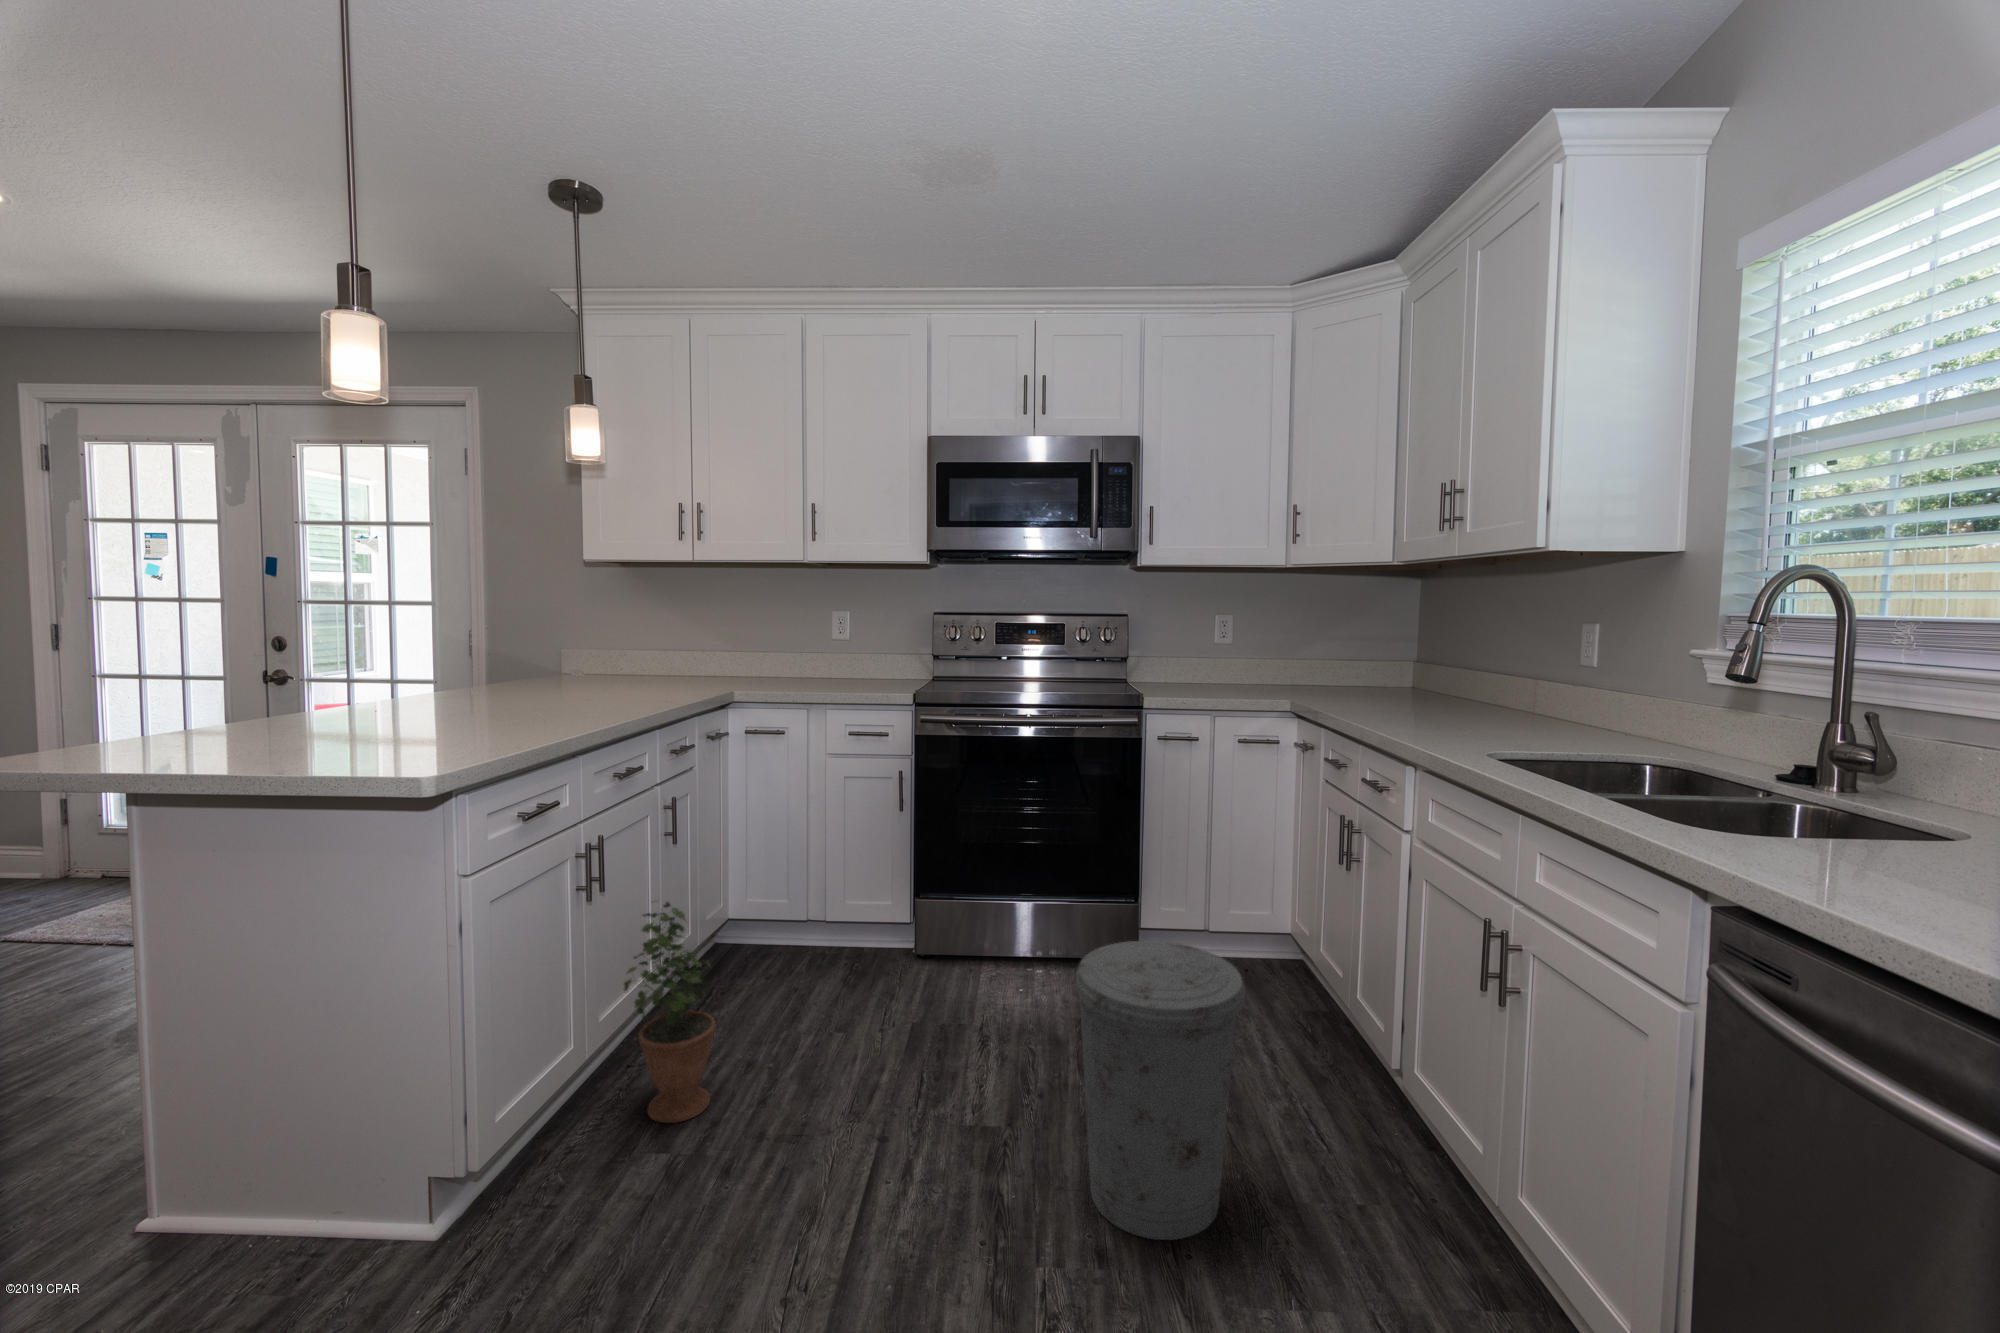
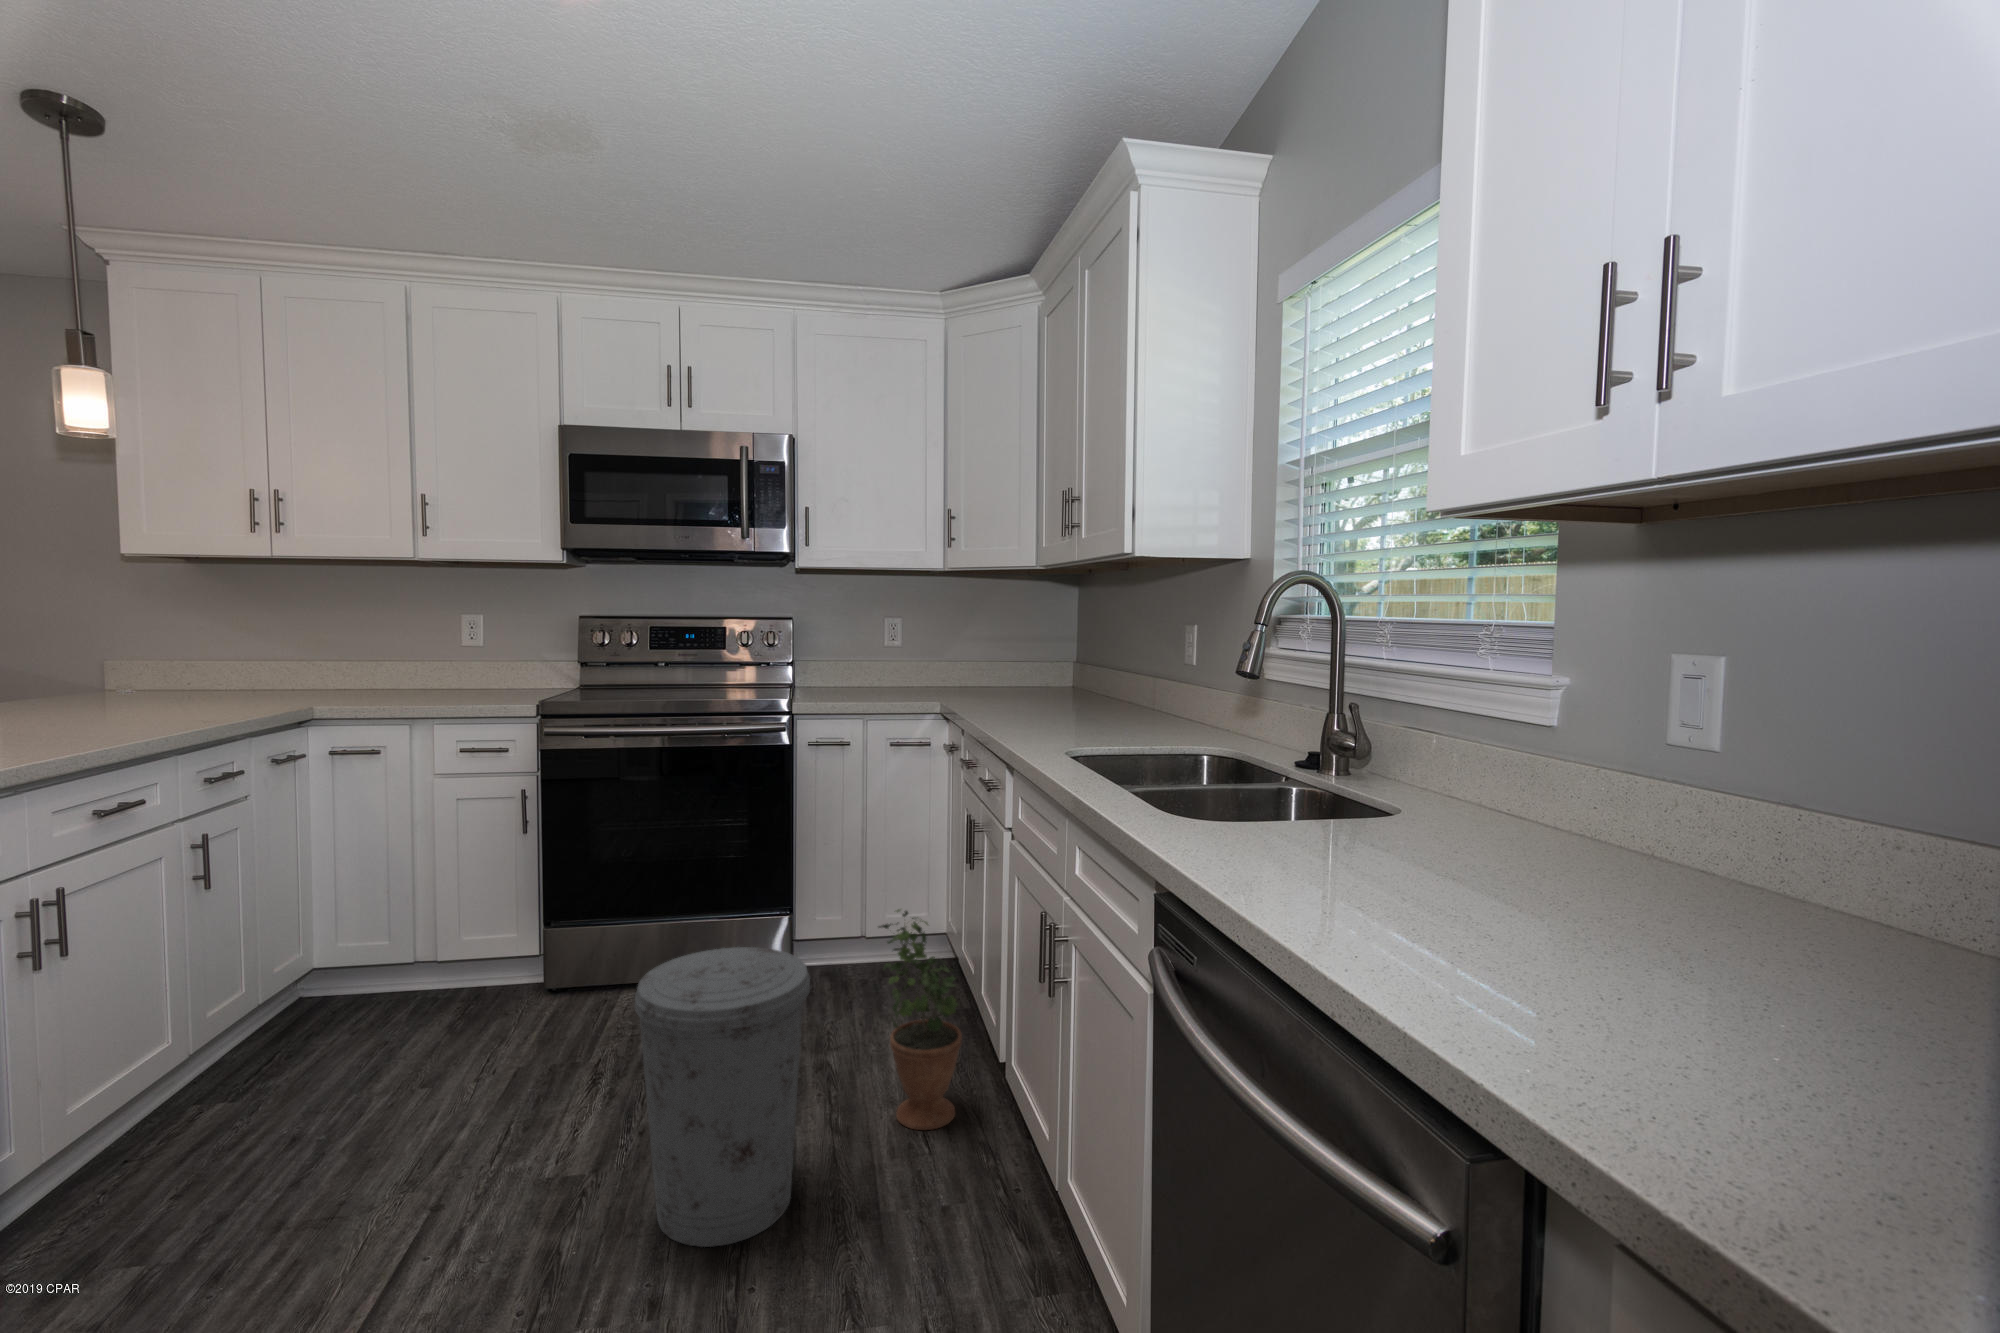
potted plant: present [624,901,715,1123] -> present [879,909,962,1130]

